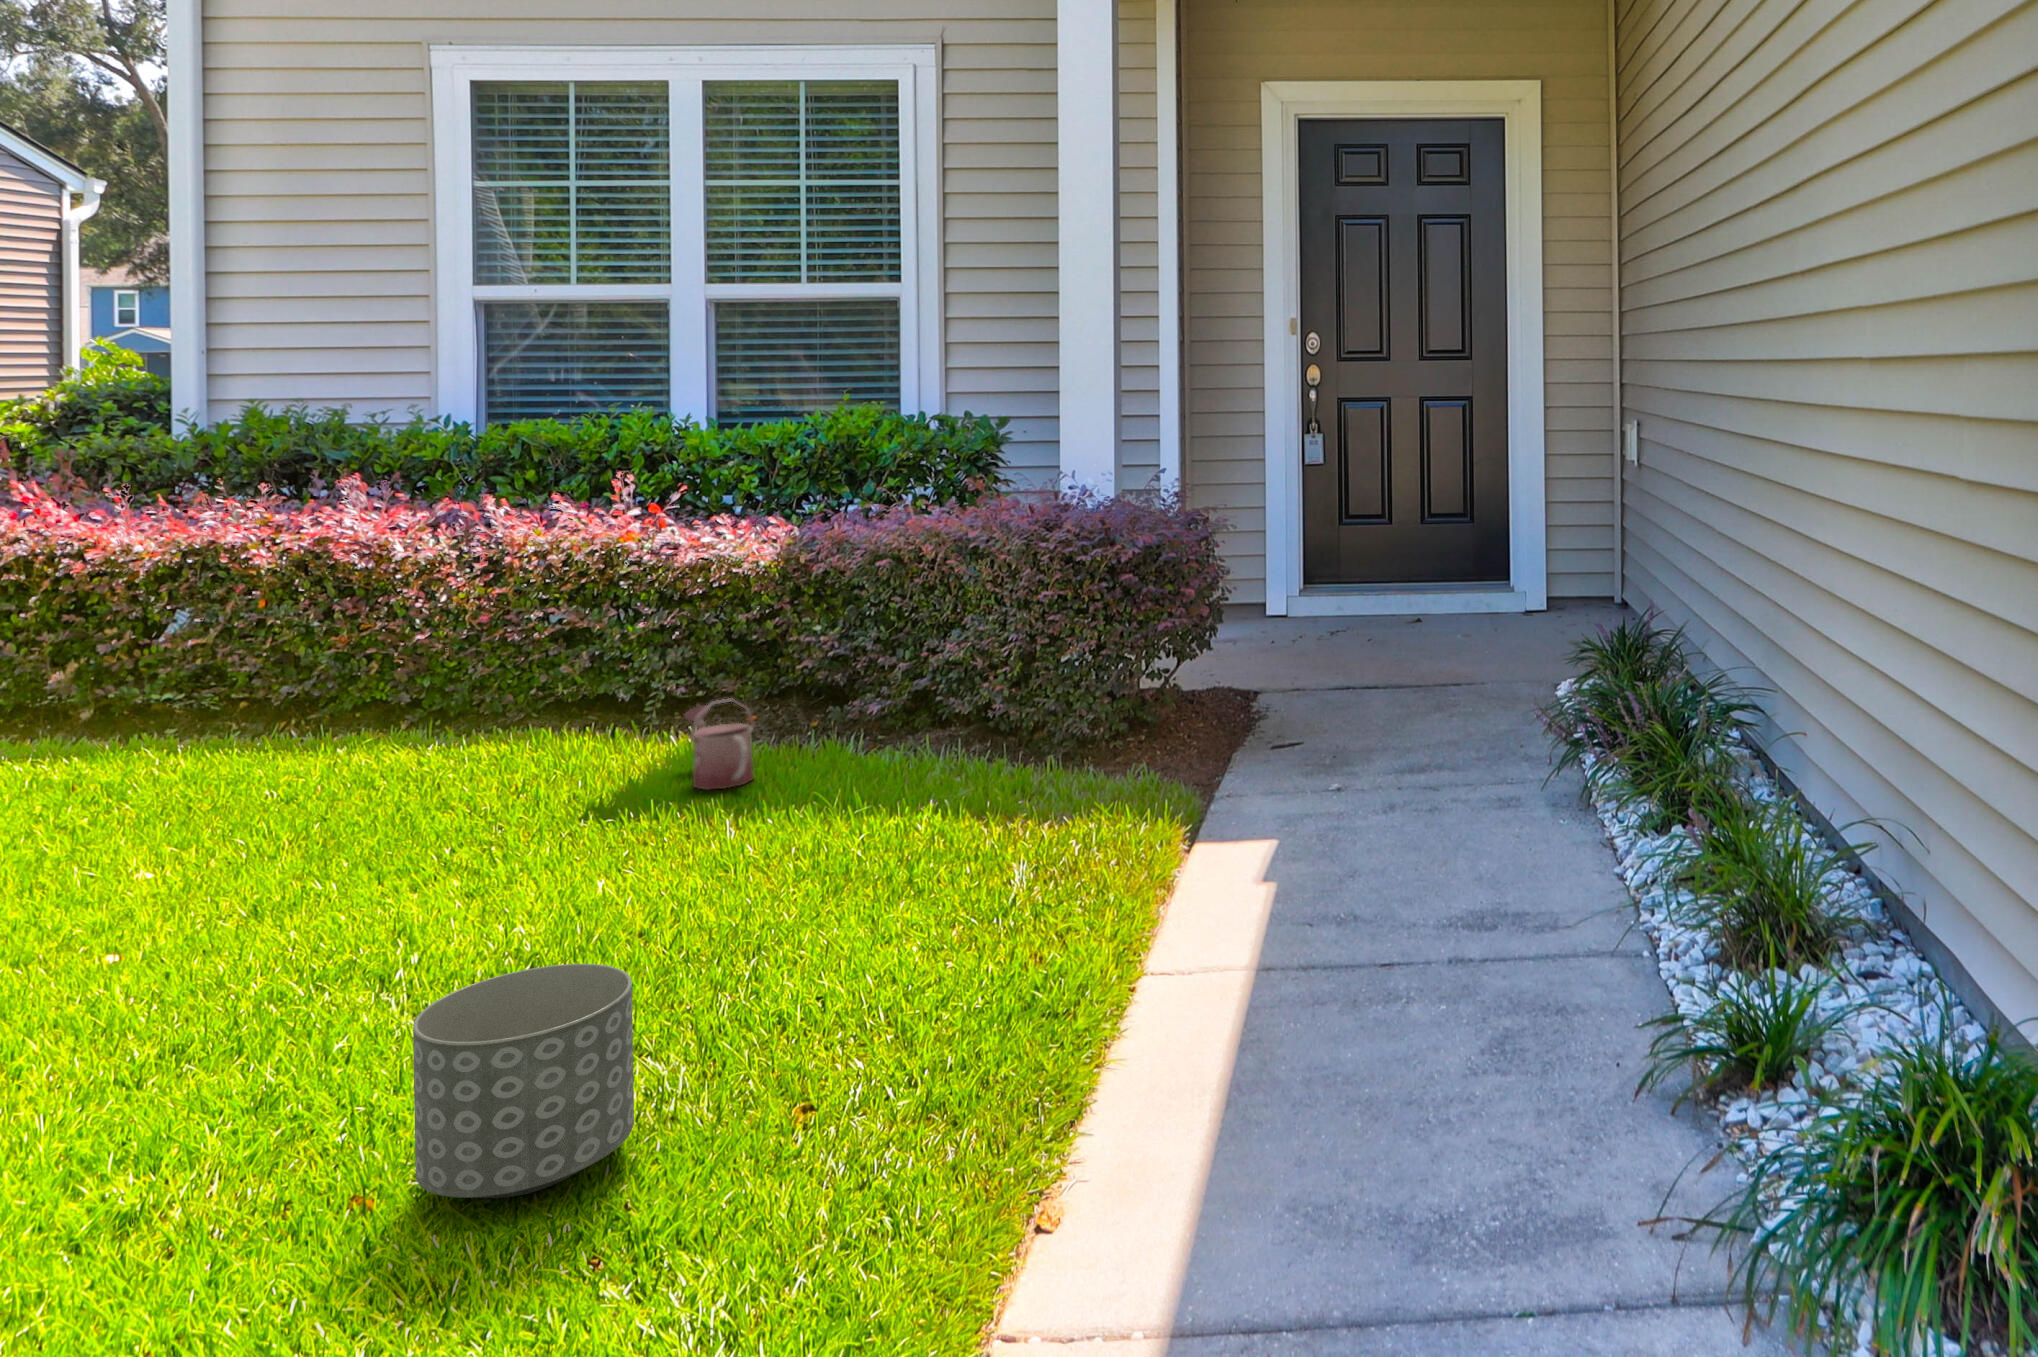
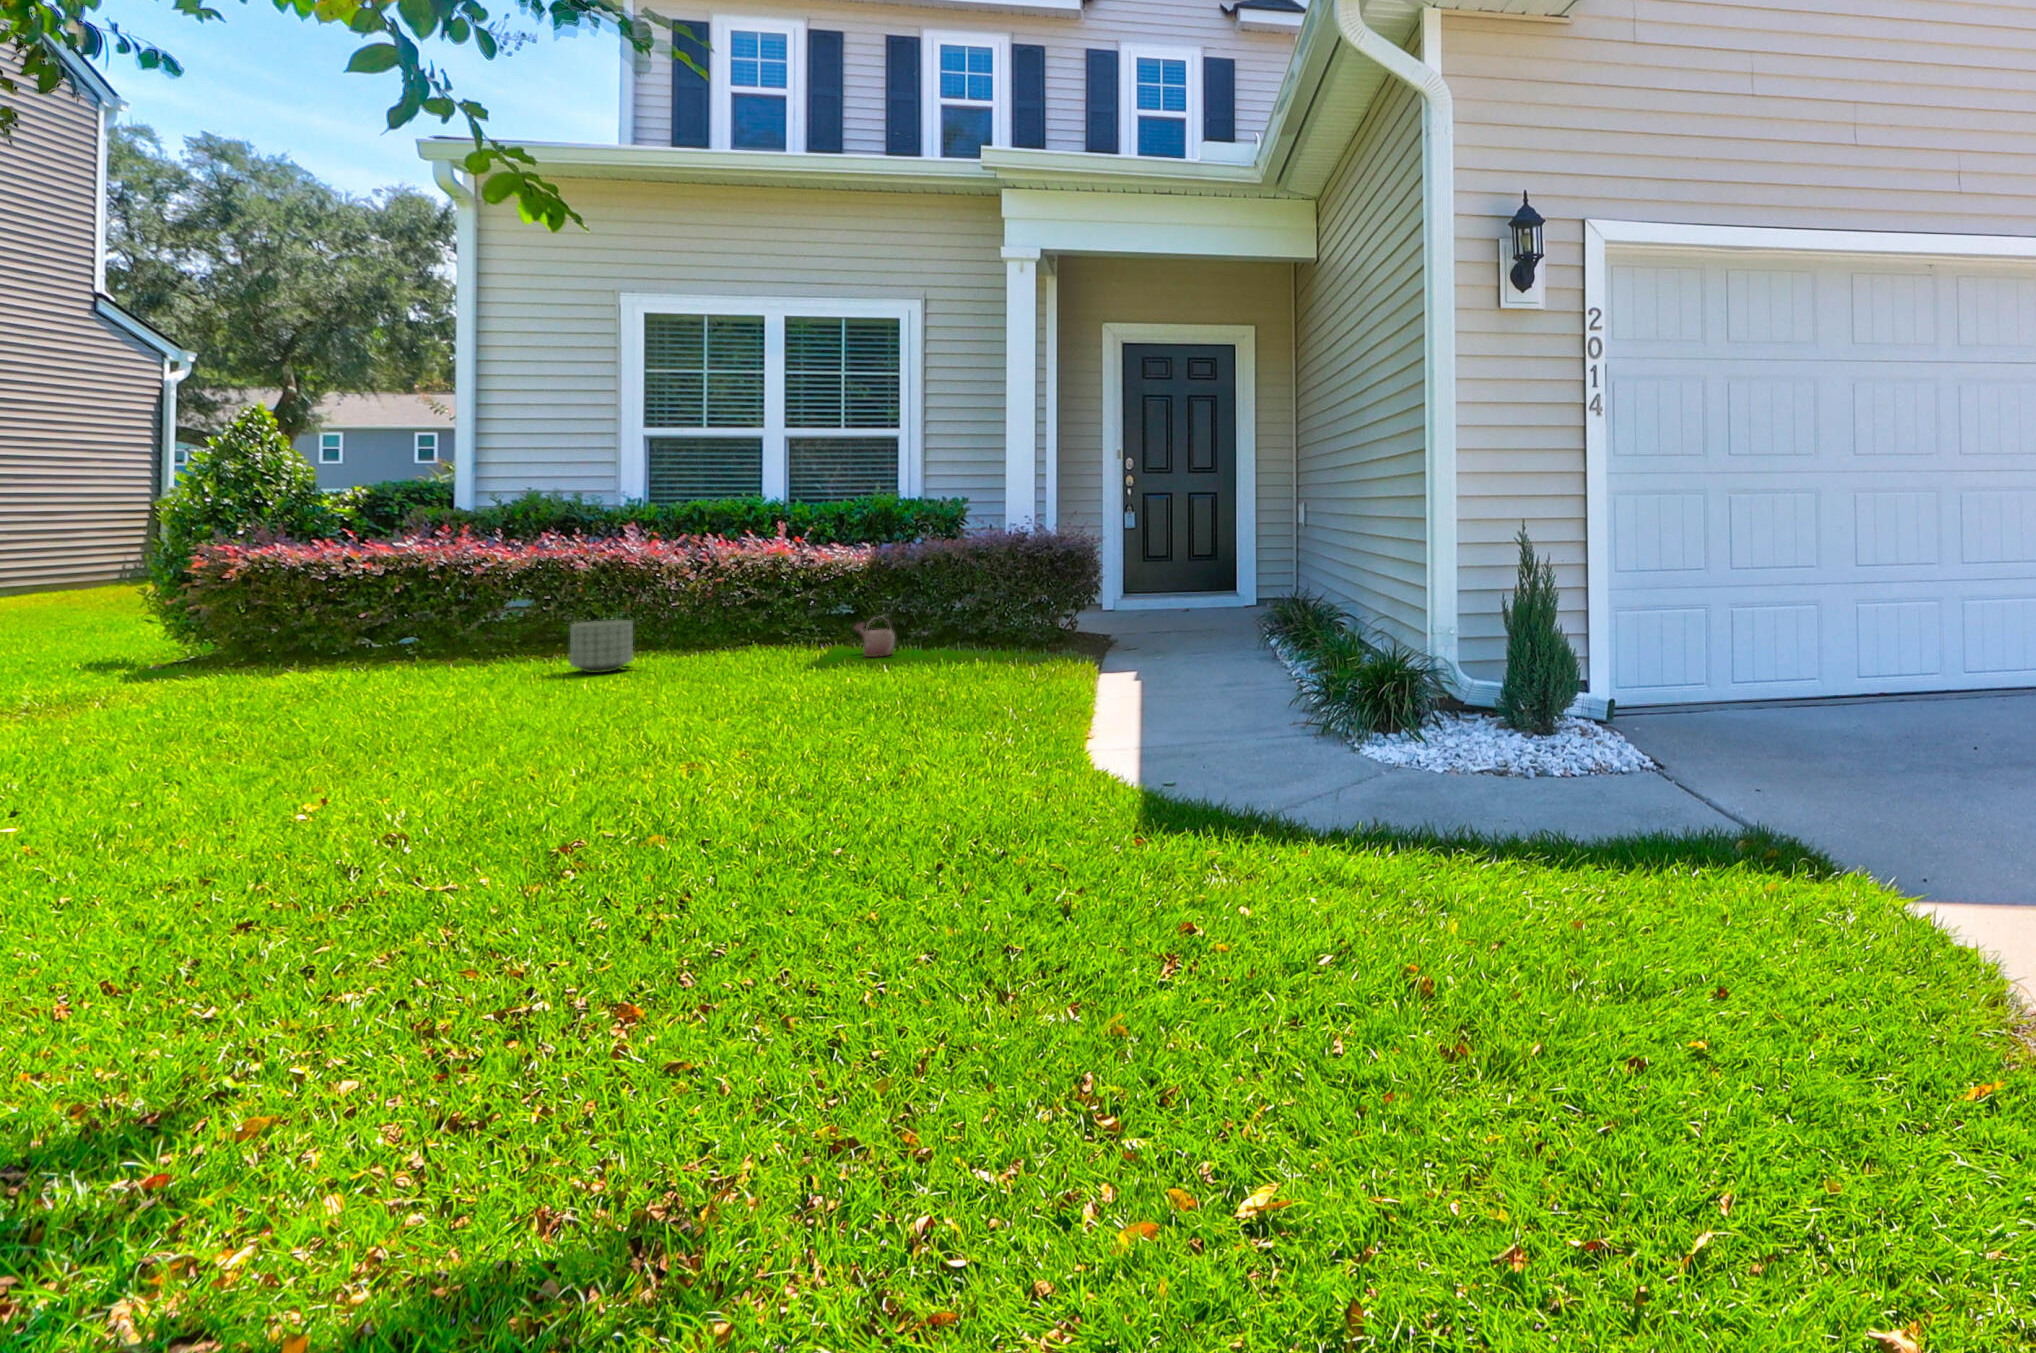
planter: present [413,964,634,1198] -> present [570,620,633,673]

